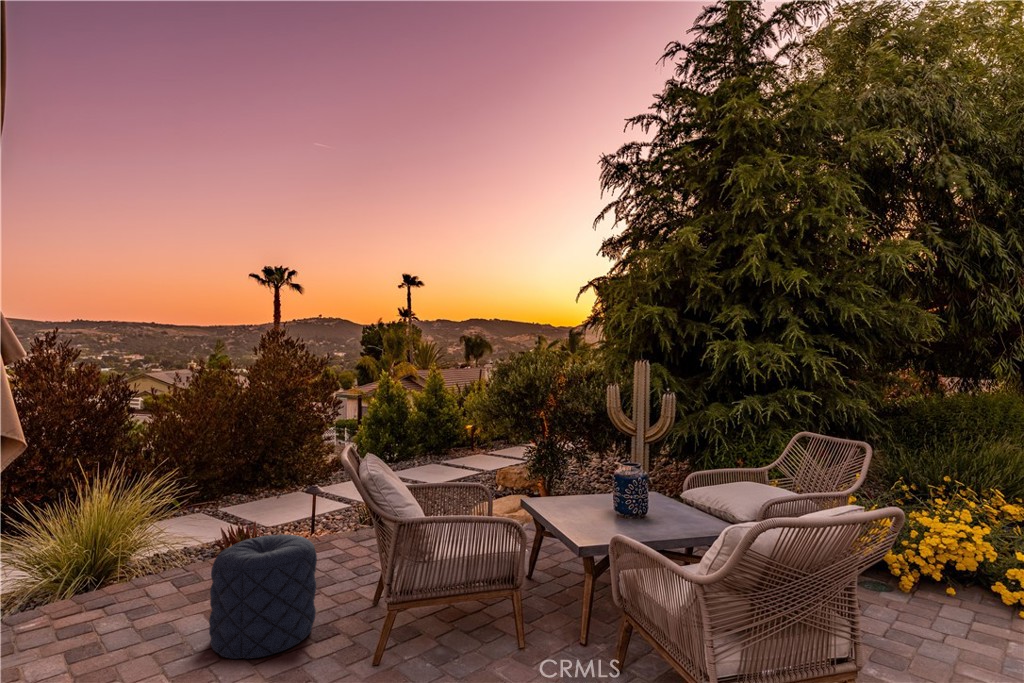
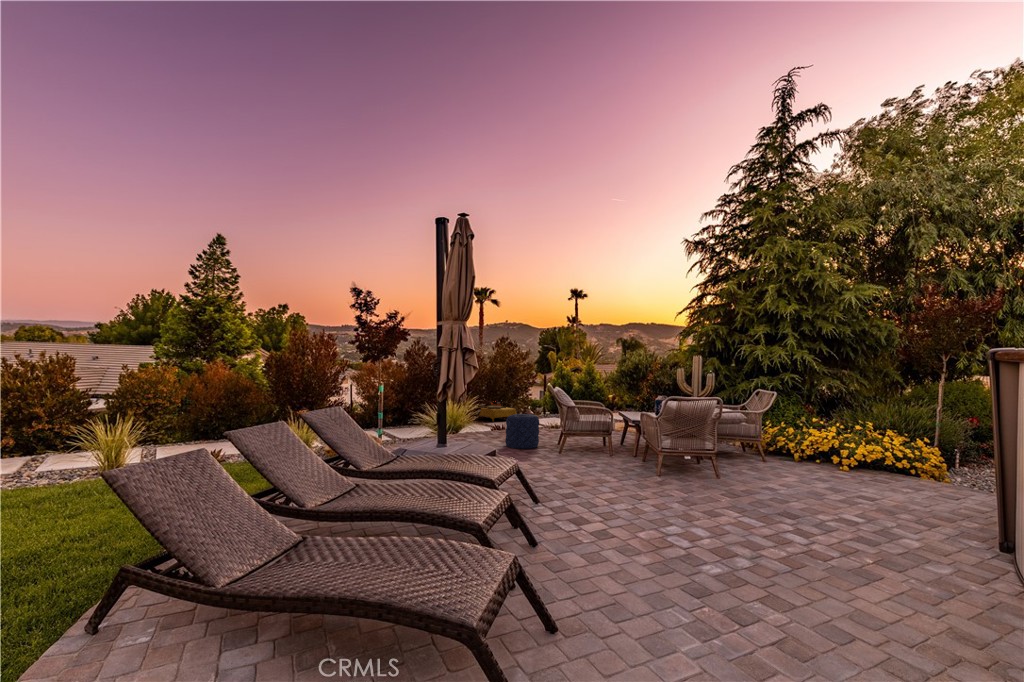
side table: none [196,456,295,511] -> present [479,402,516,420]

